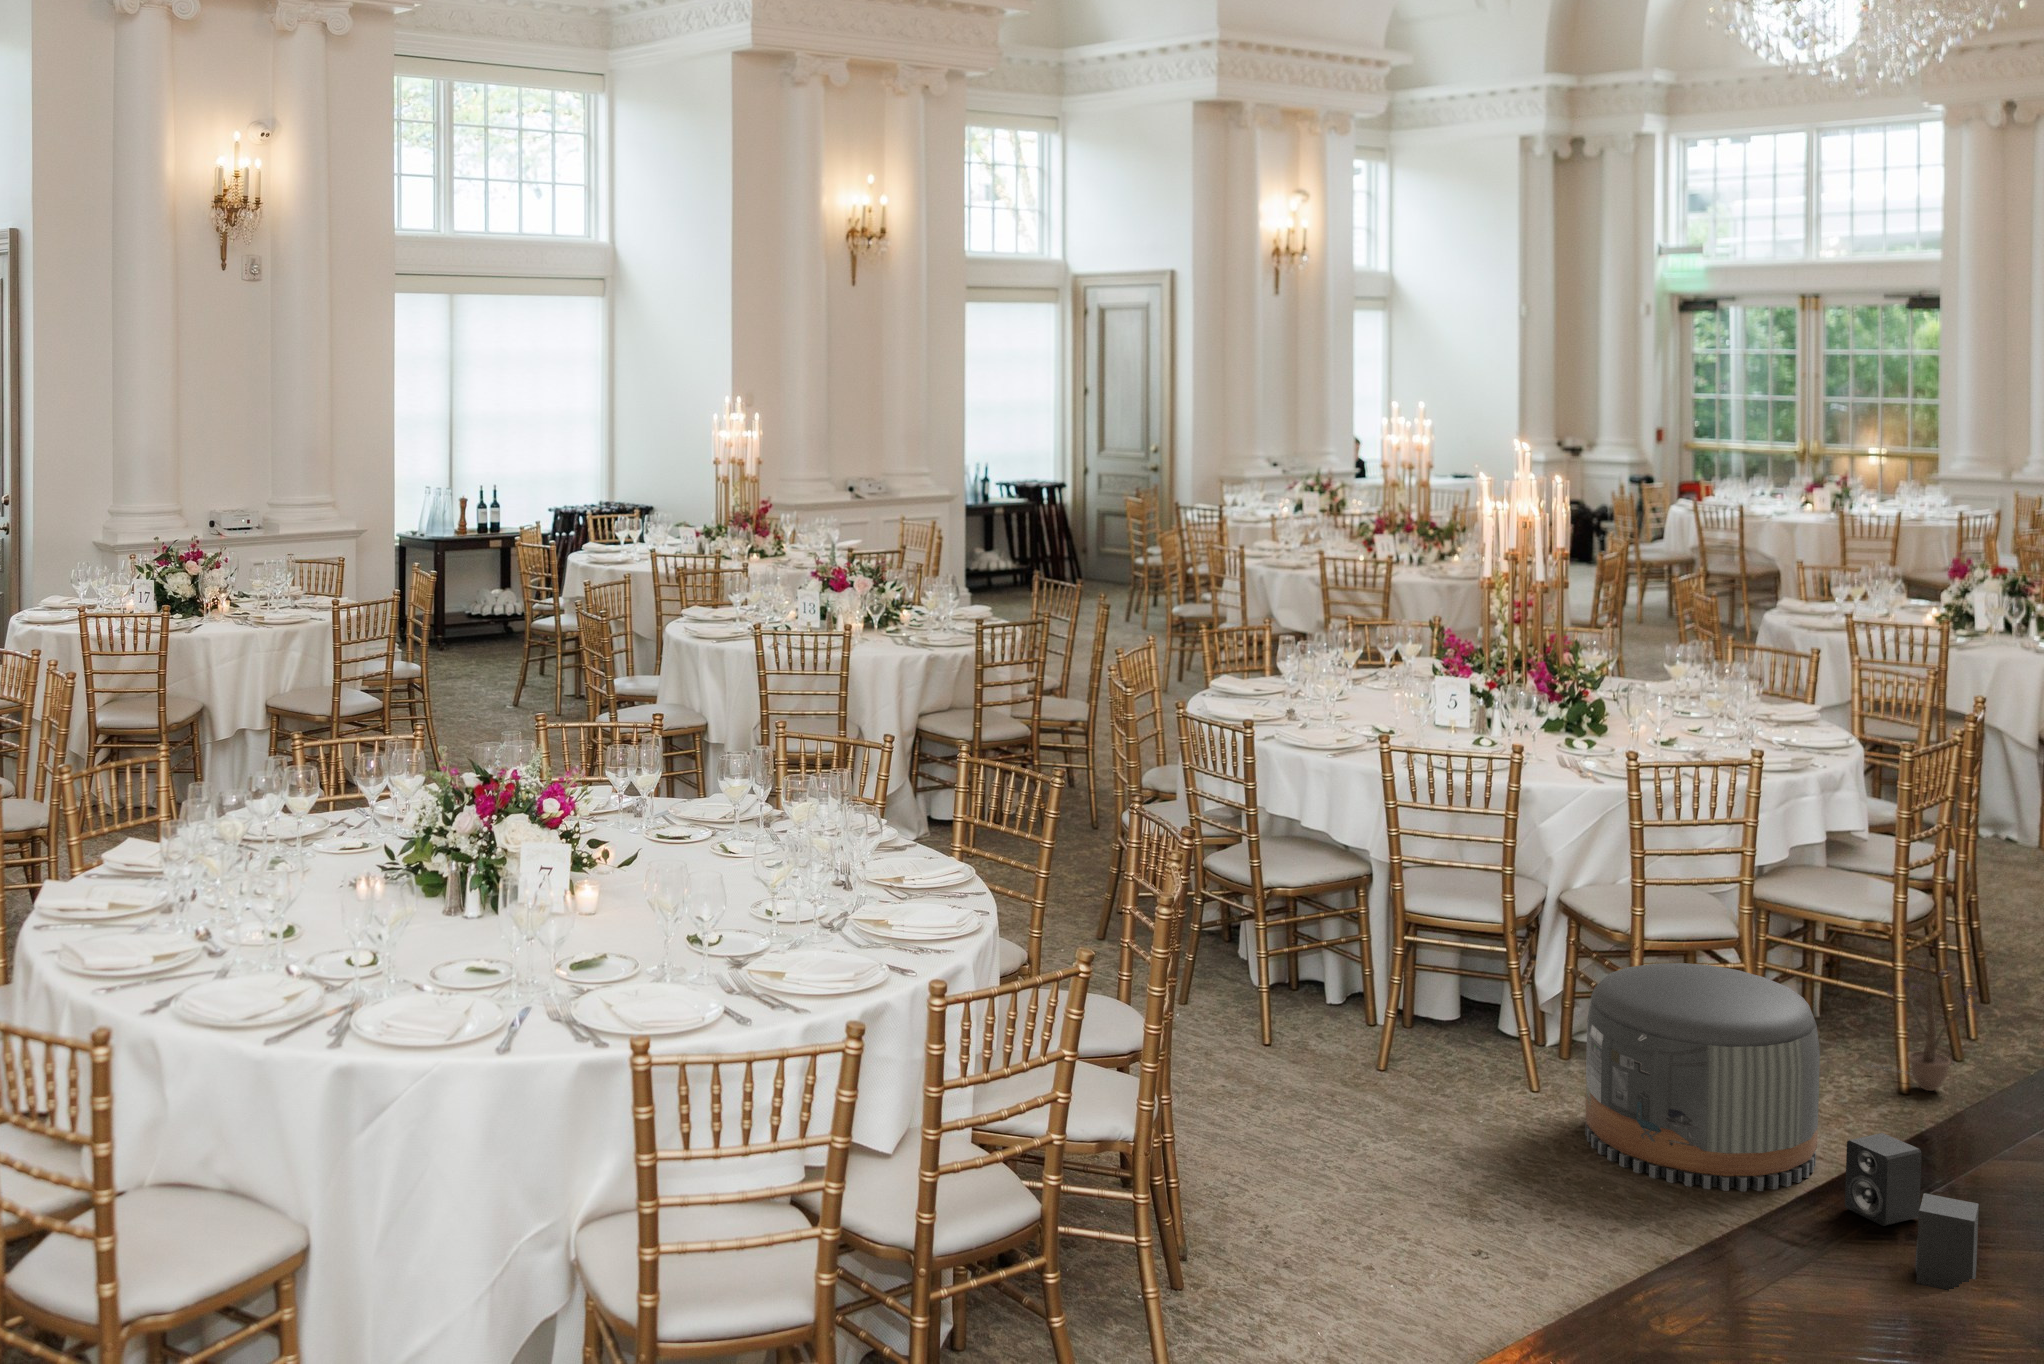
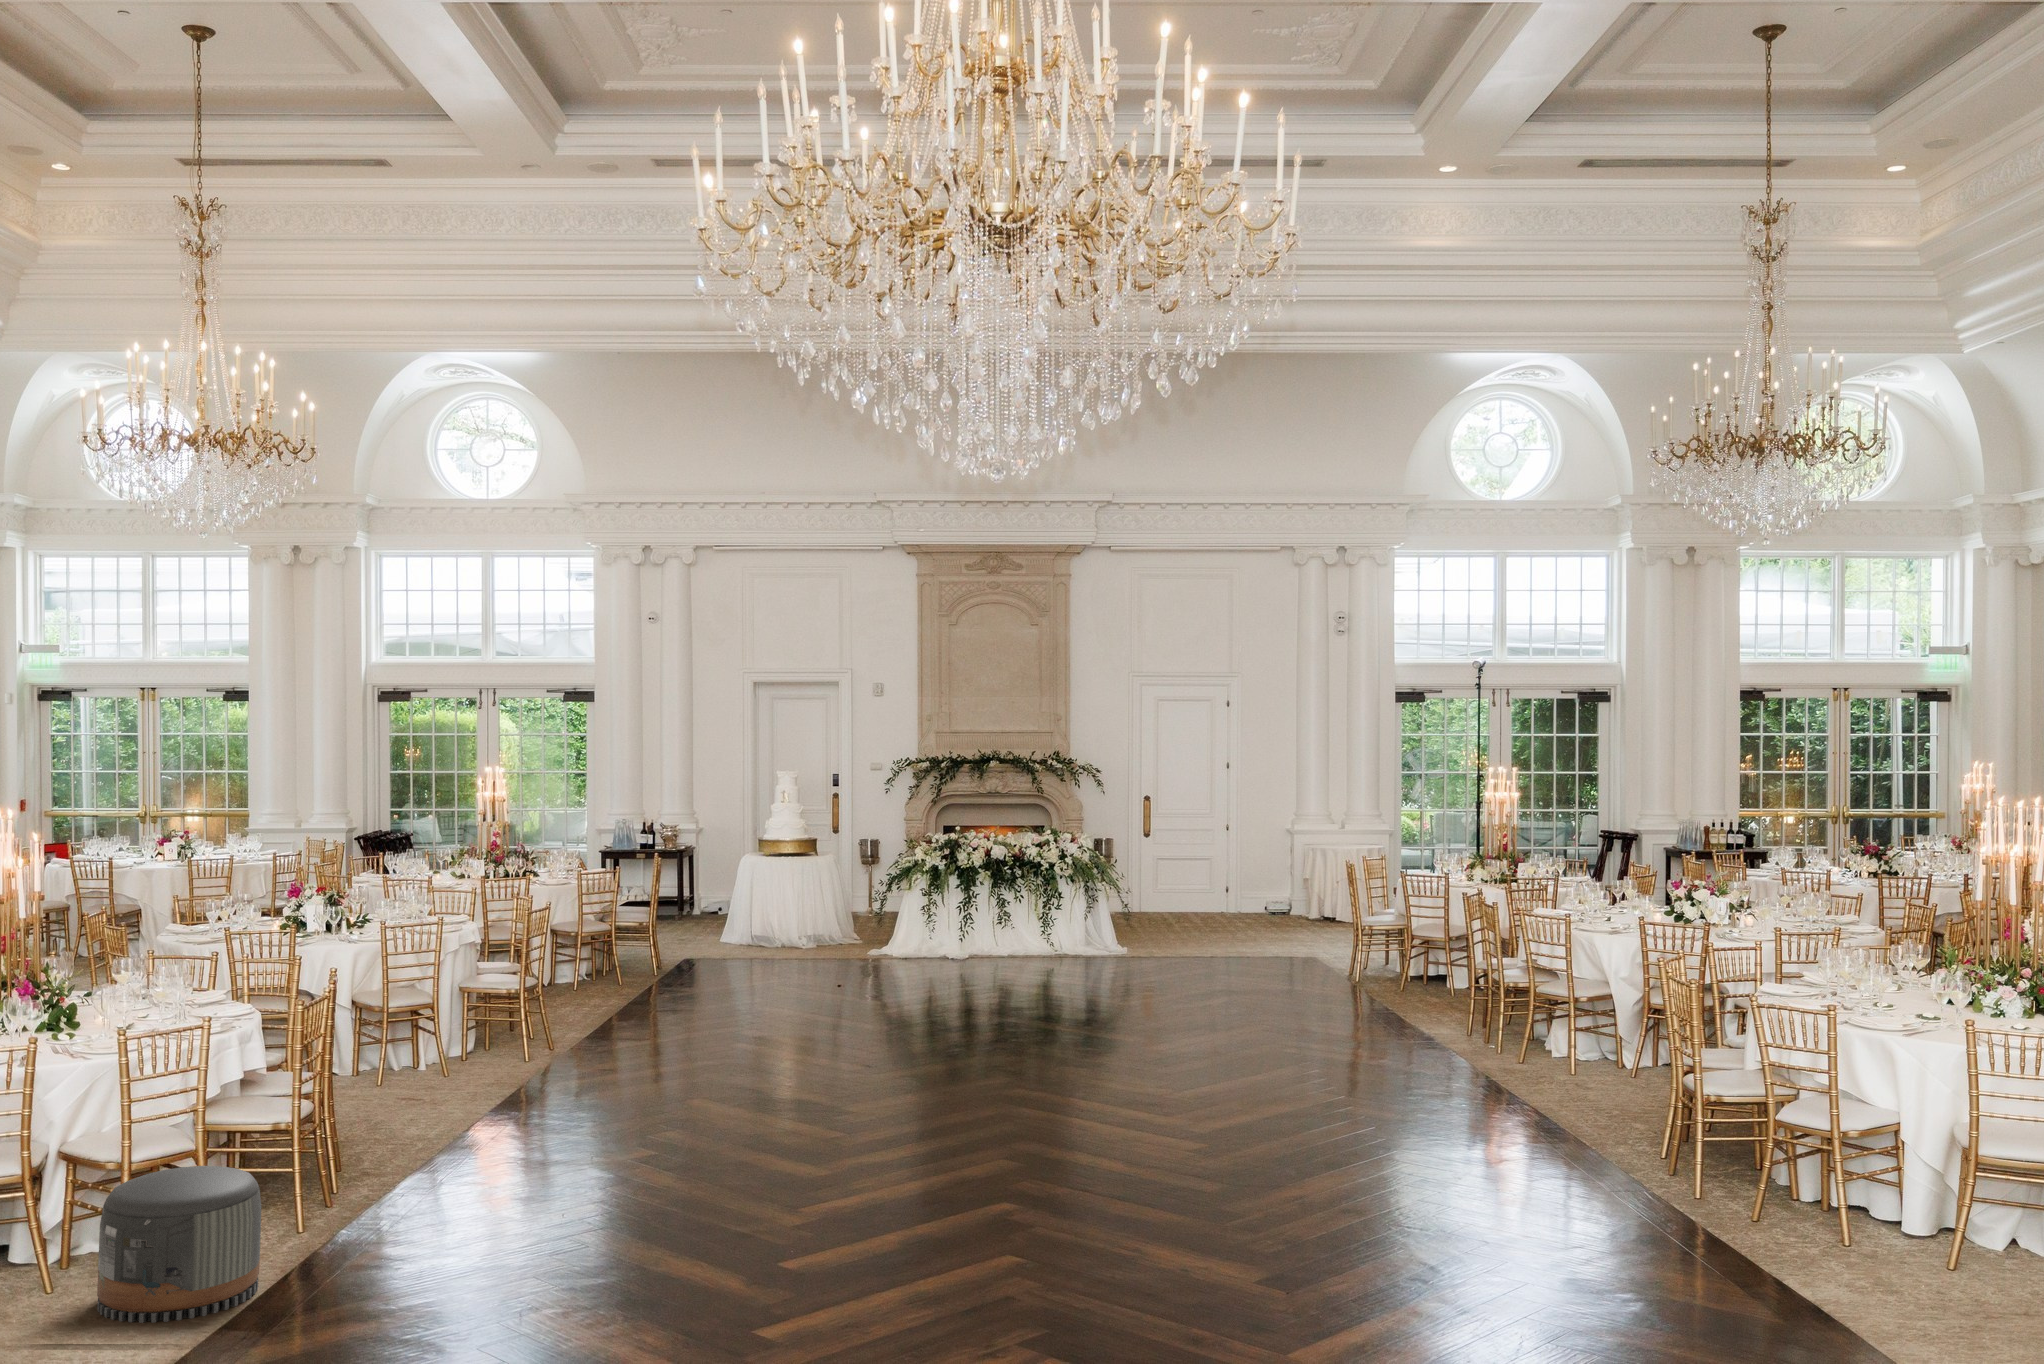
decorative plant: present [1871,956,1980,1091] -> none [276,1135,348,1228]
speaker: present [1845,1133,1979,1291] -> none [282,1247,367,1329]

